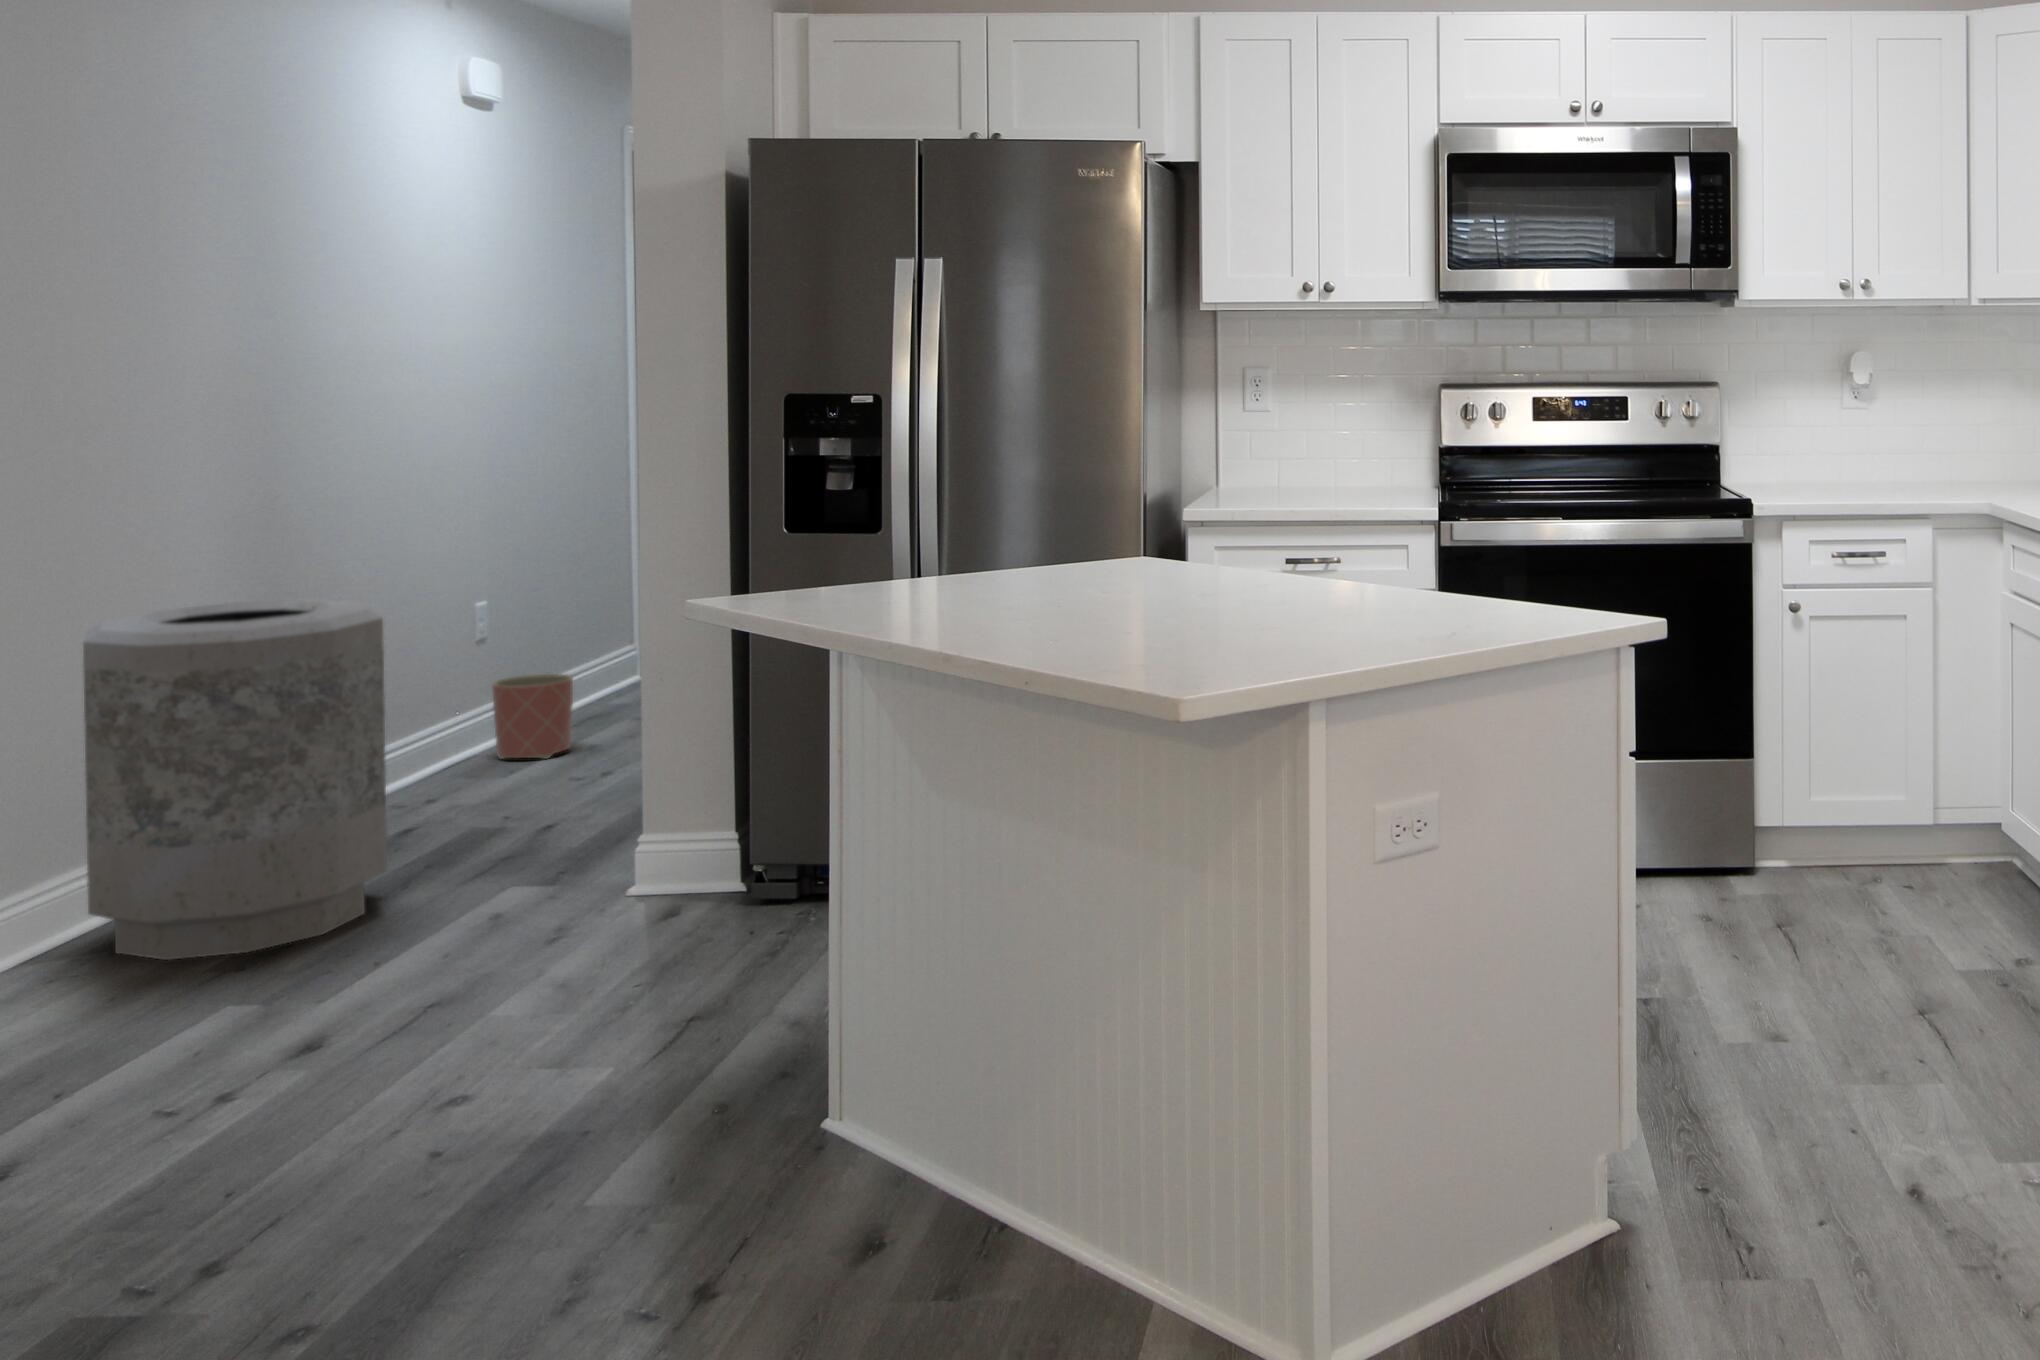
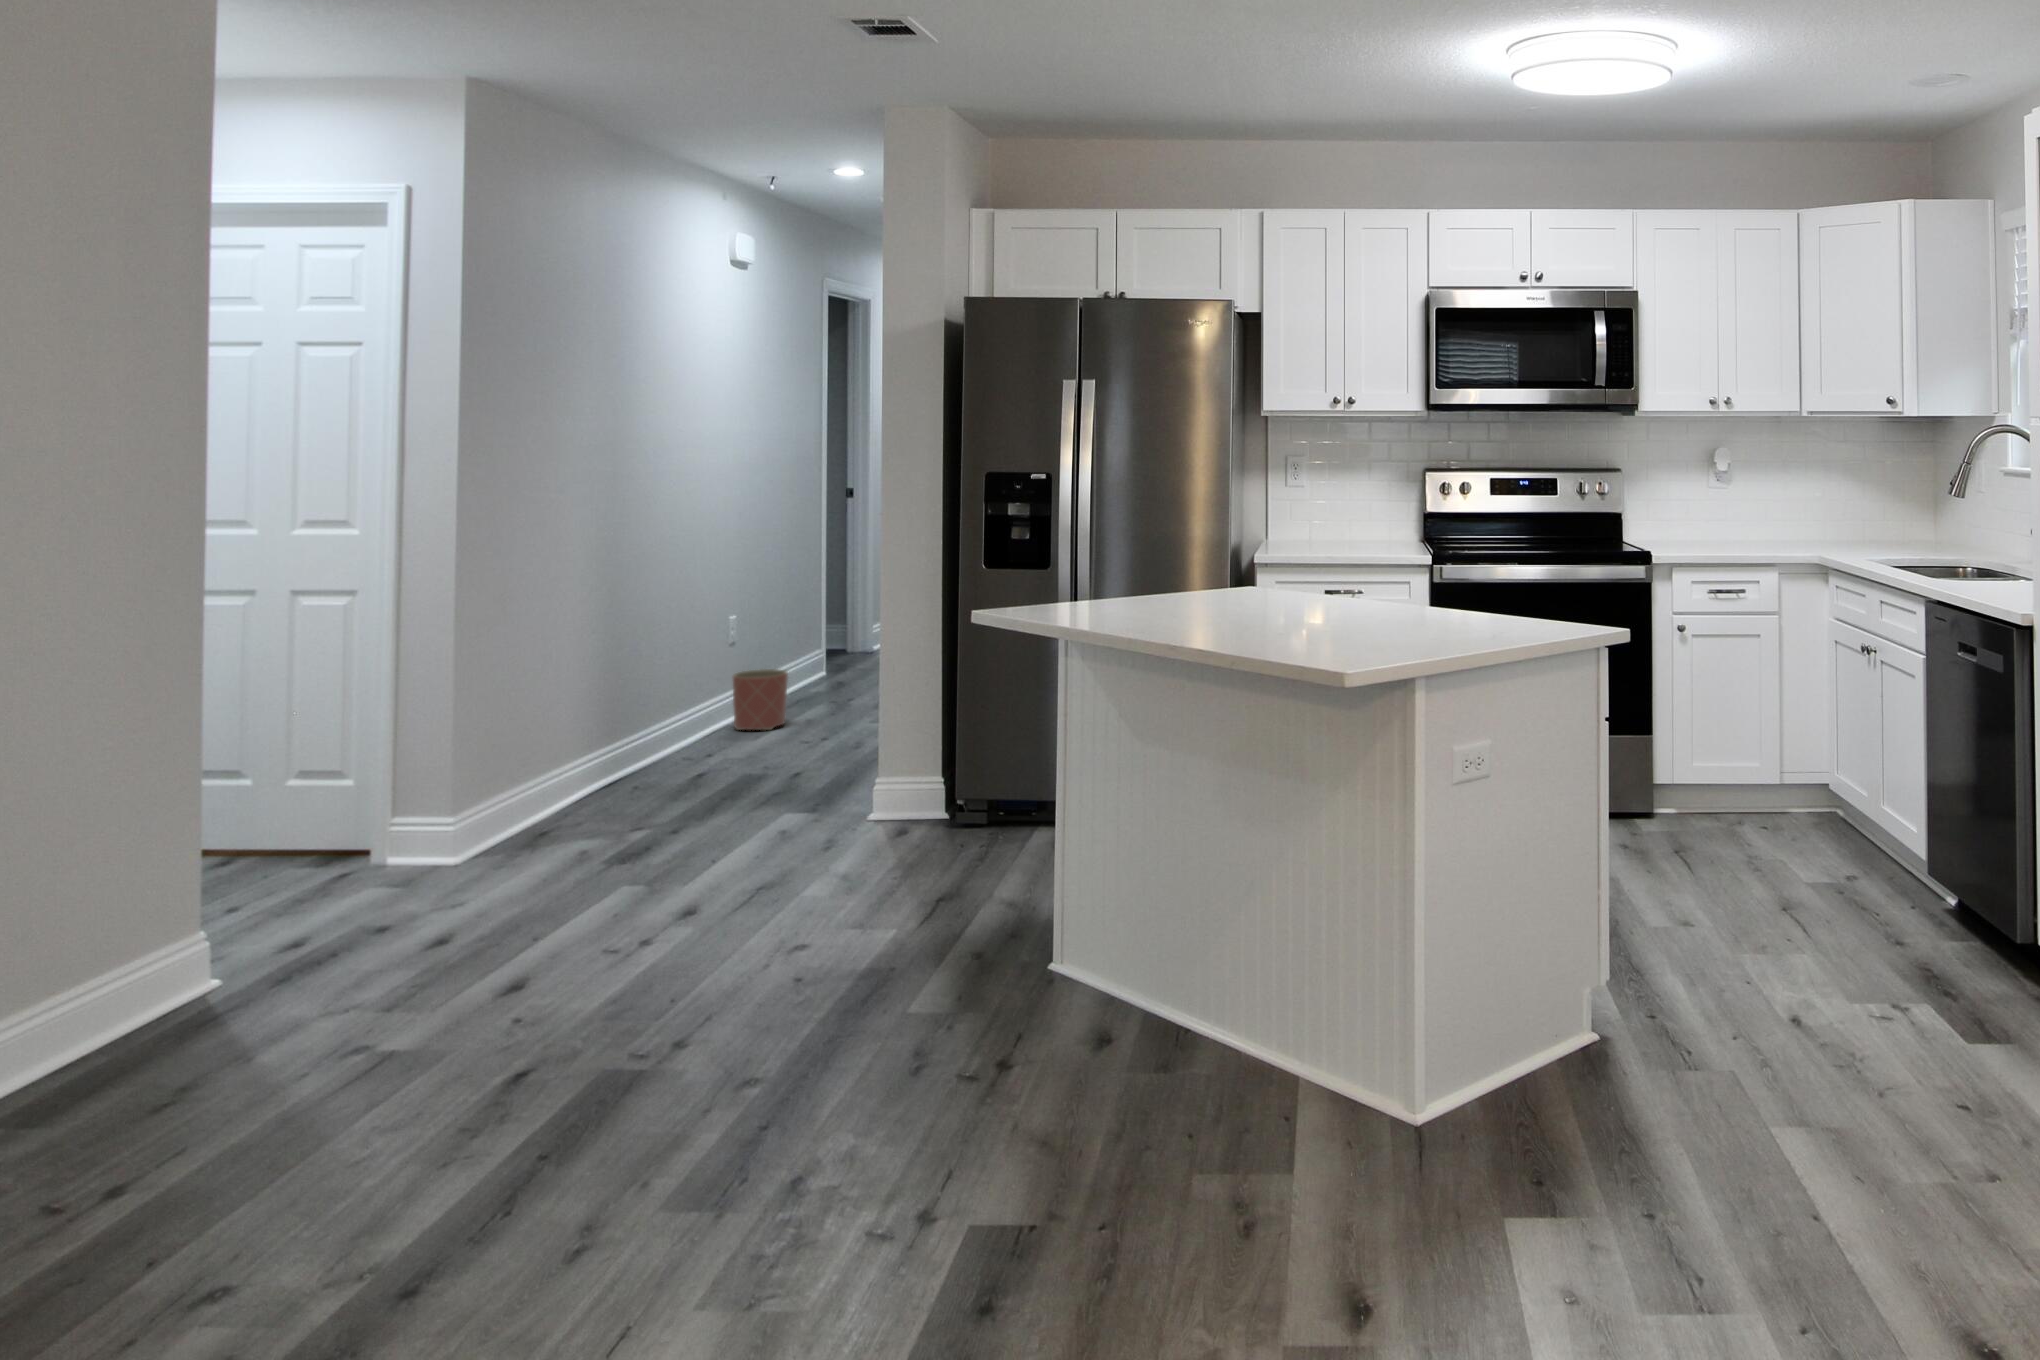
trash can: present [83,599,387,960] -> none [509,611,706,858]

